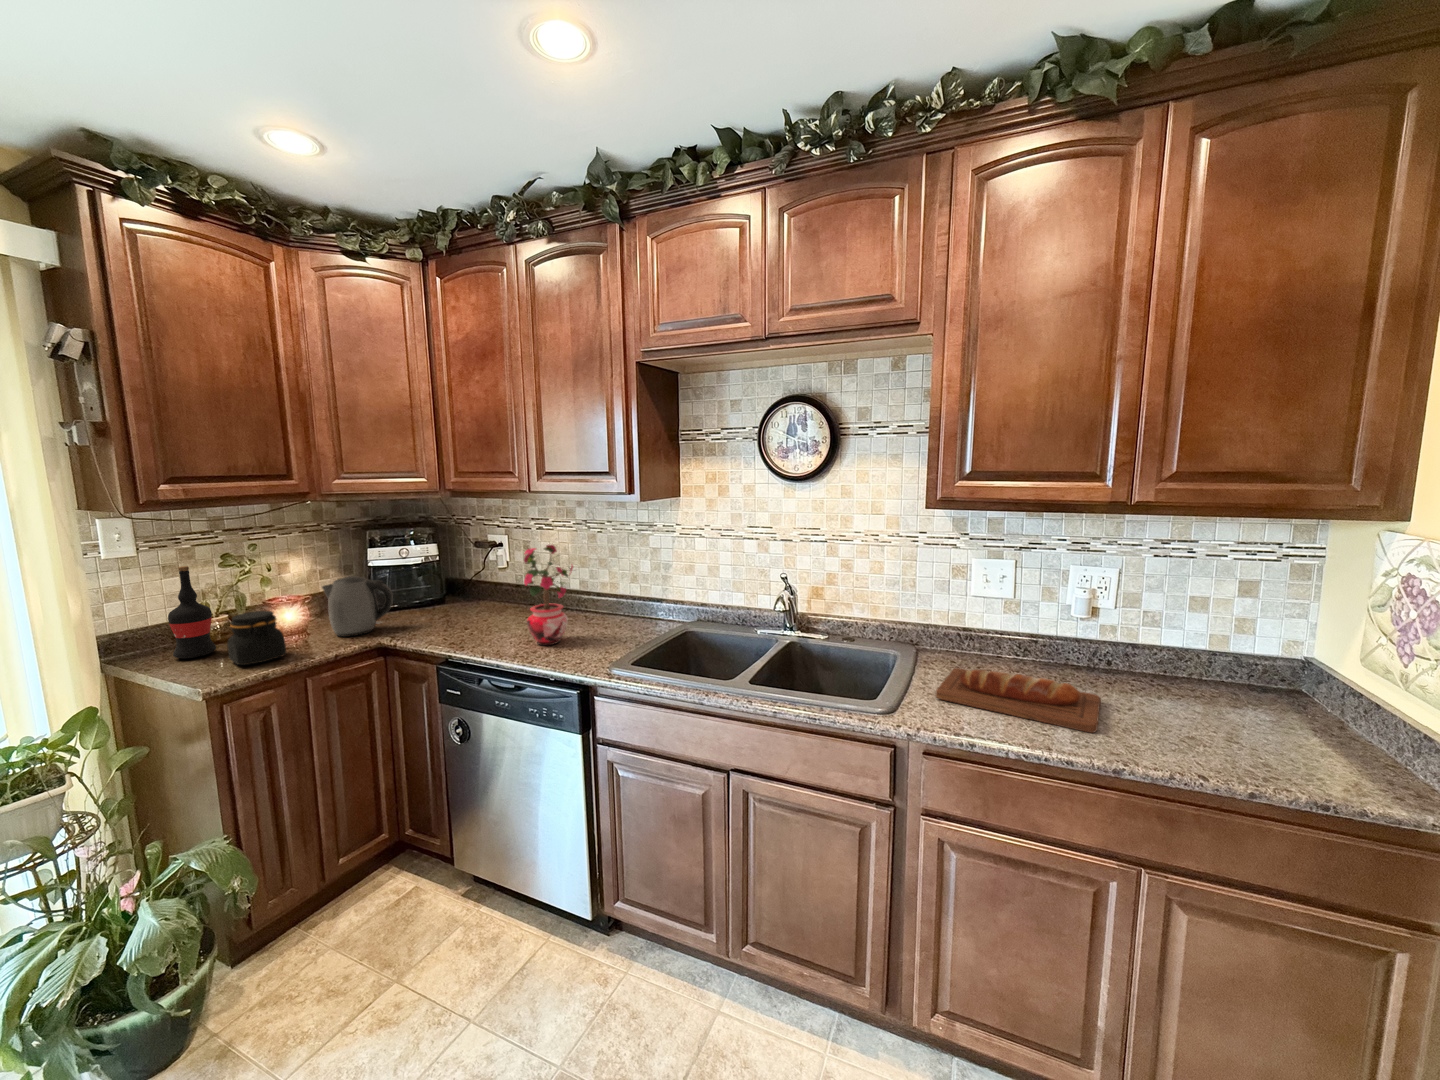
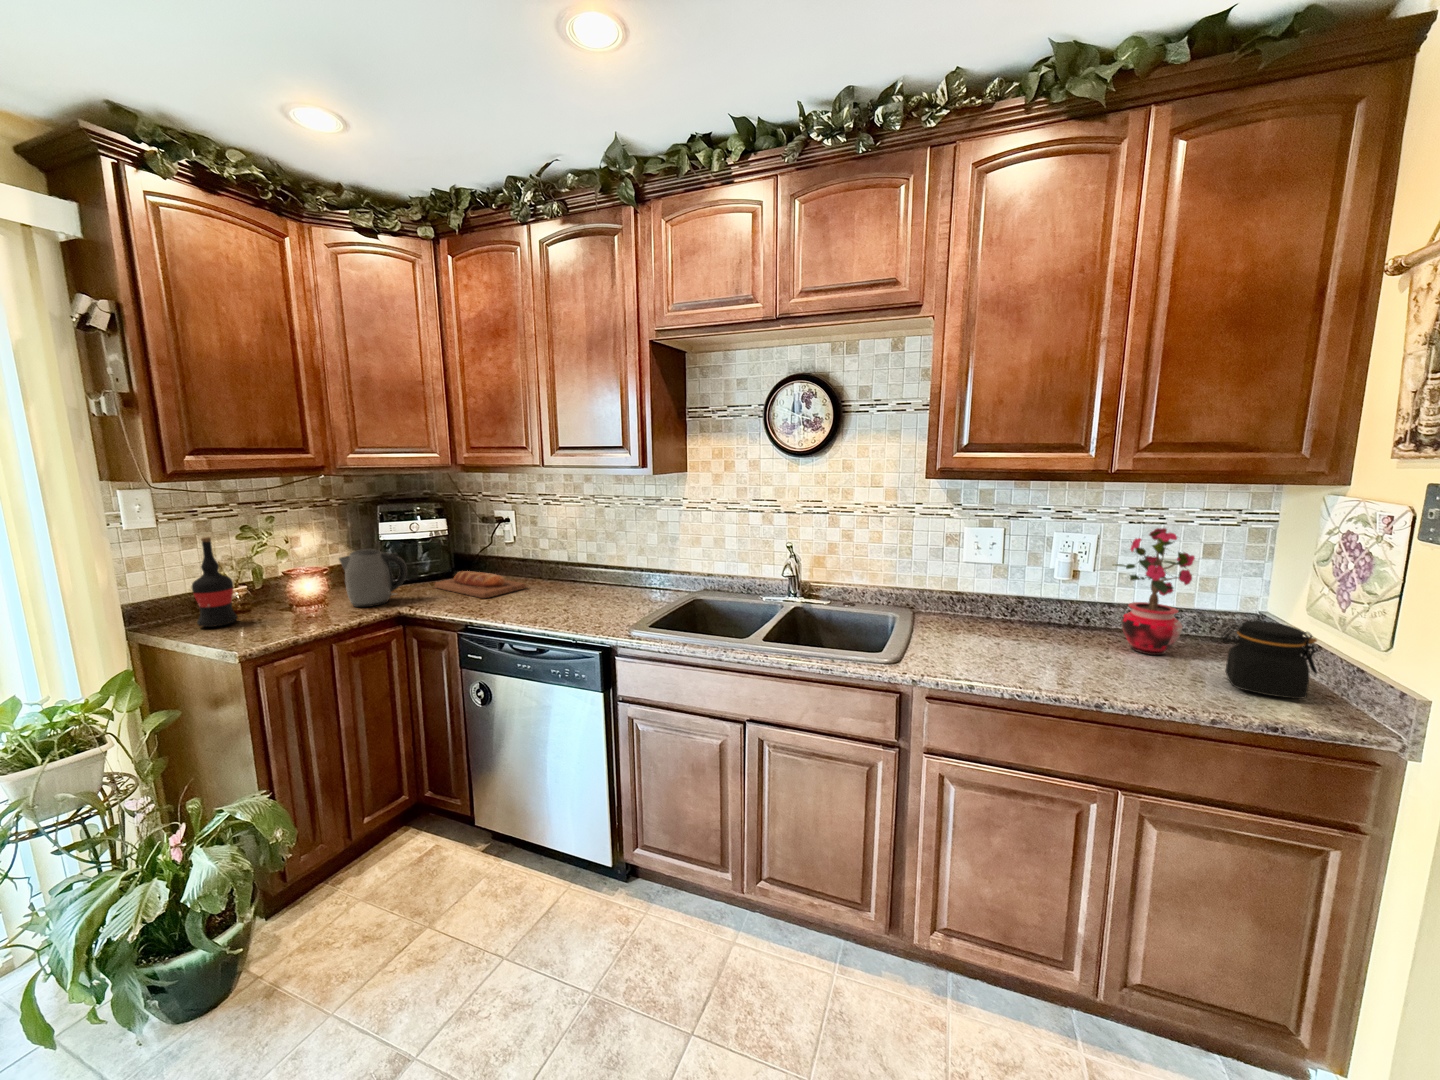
potted plant: present [524,545,573,645] -> present [1115,528,1195,655]
jar: present [227,611,286,665] -> present [1221,621,1318,699]
bread loaf: present [936,668,1101,733] -> present [435,571,526,598]

